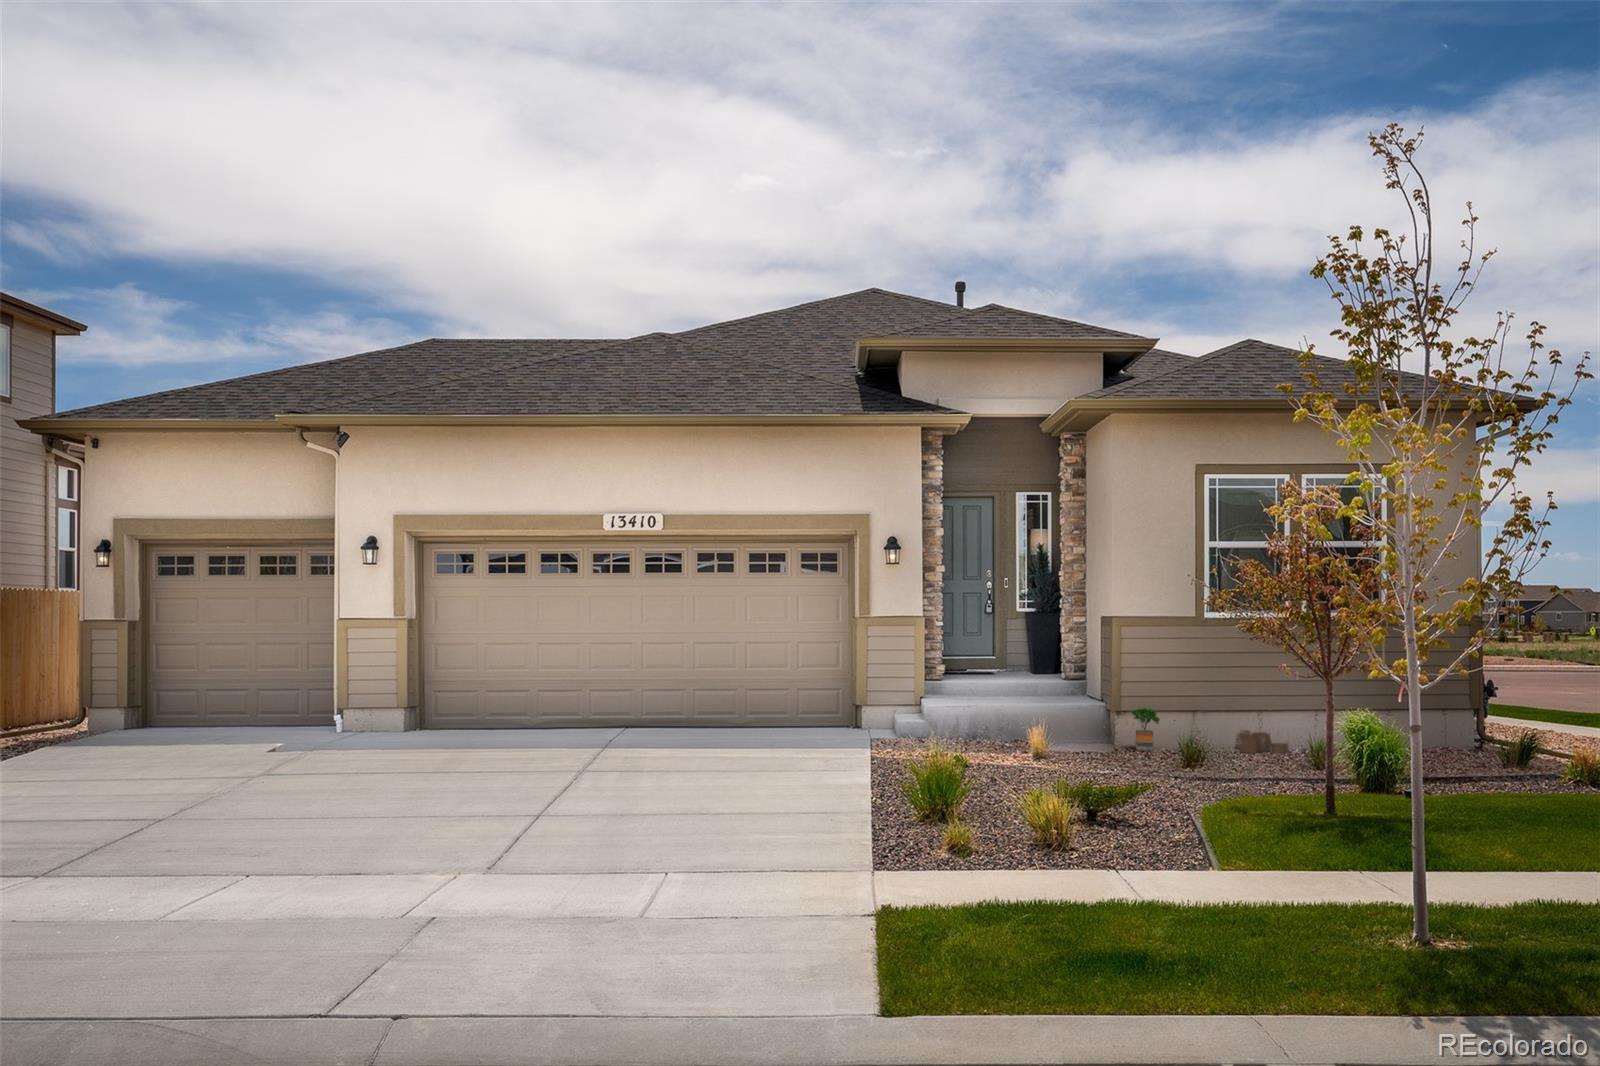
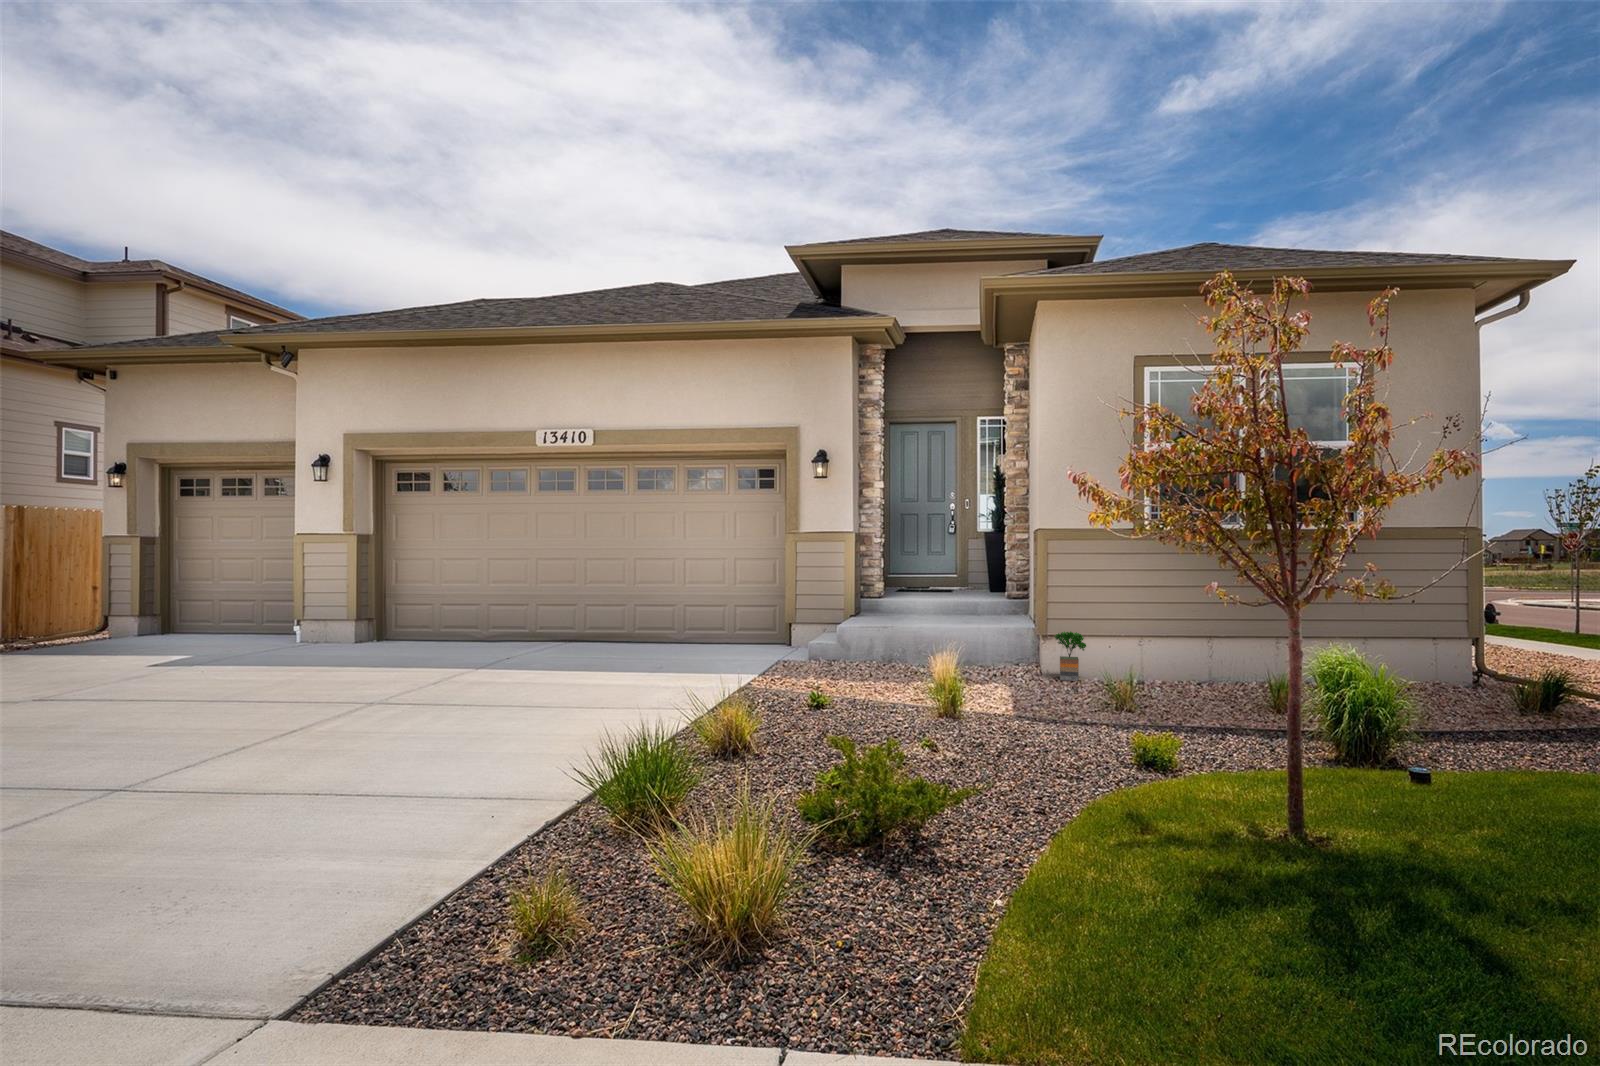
woven basket: present [1235,730,1288,754] -> none [1178,657,1243,690]

